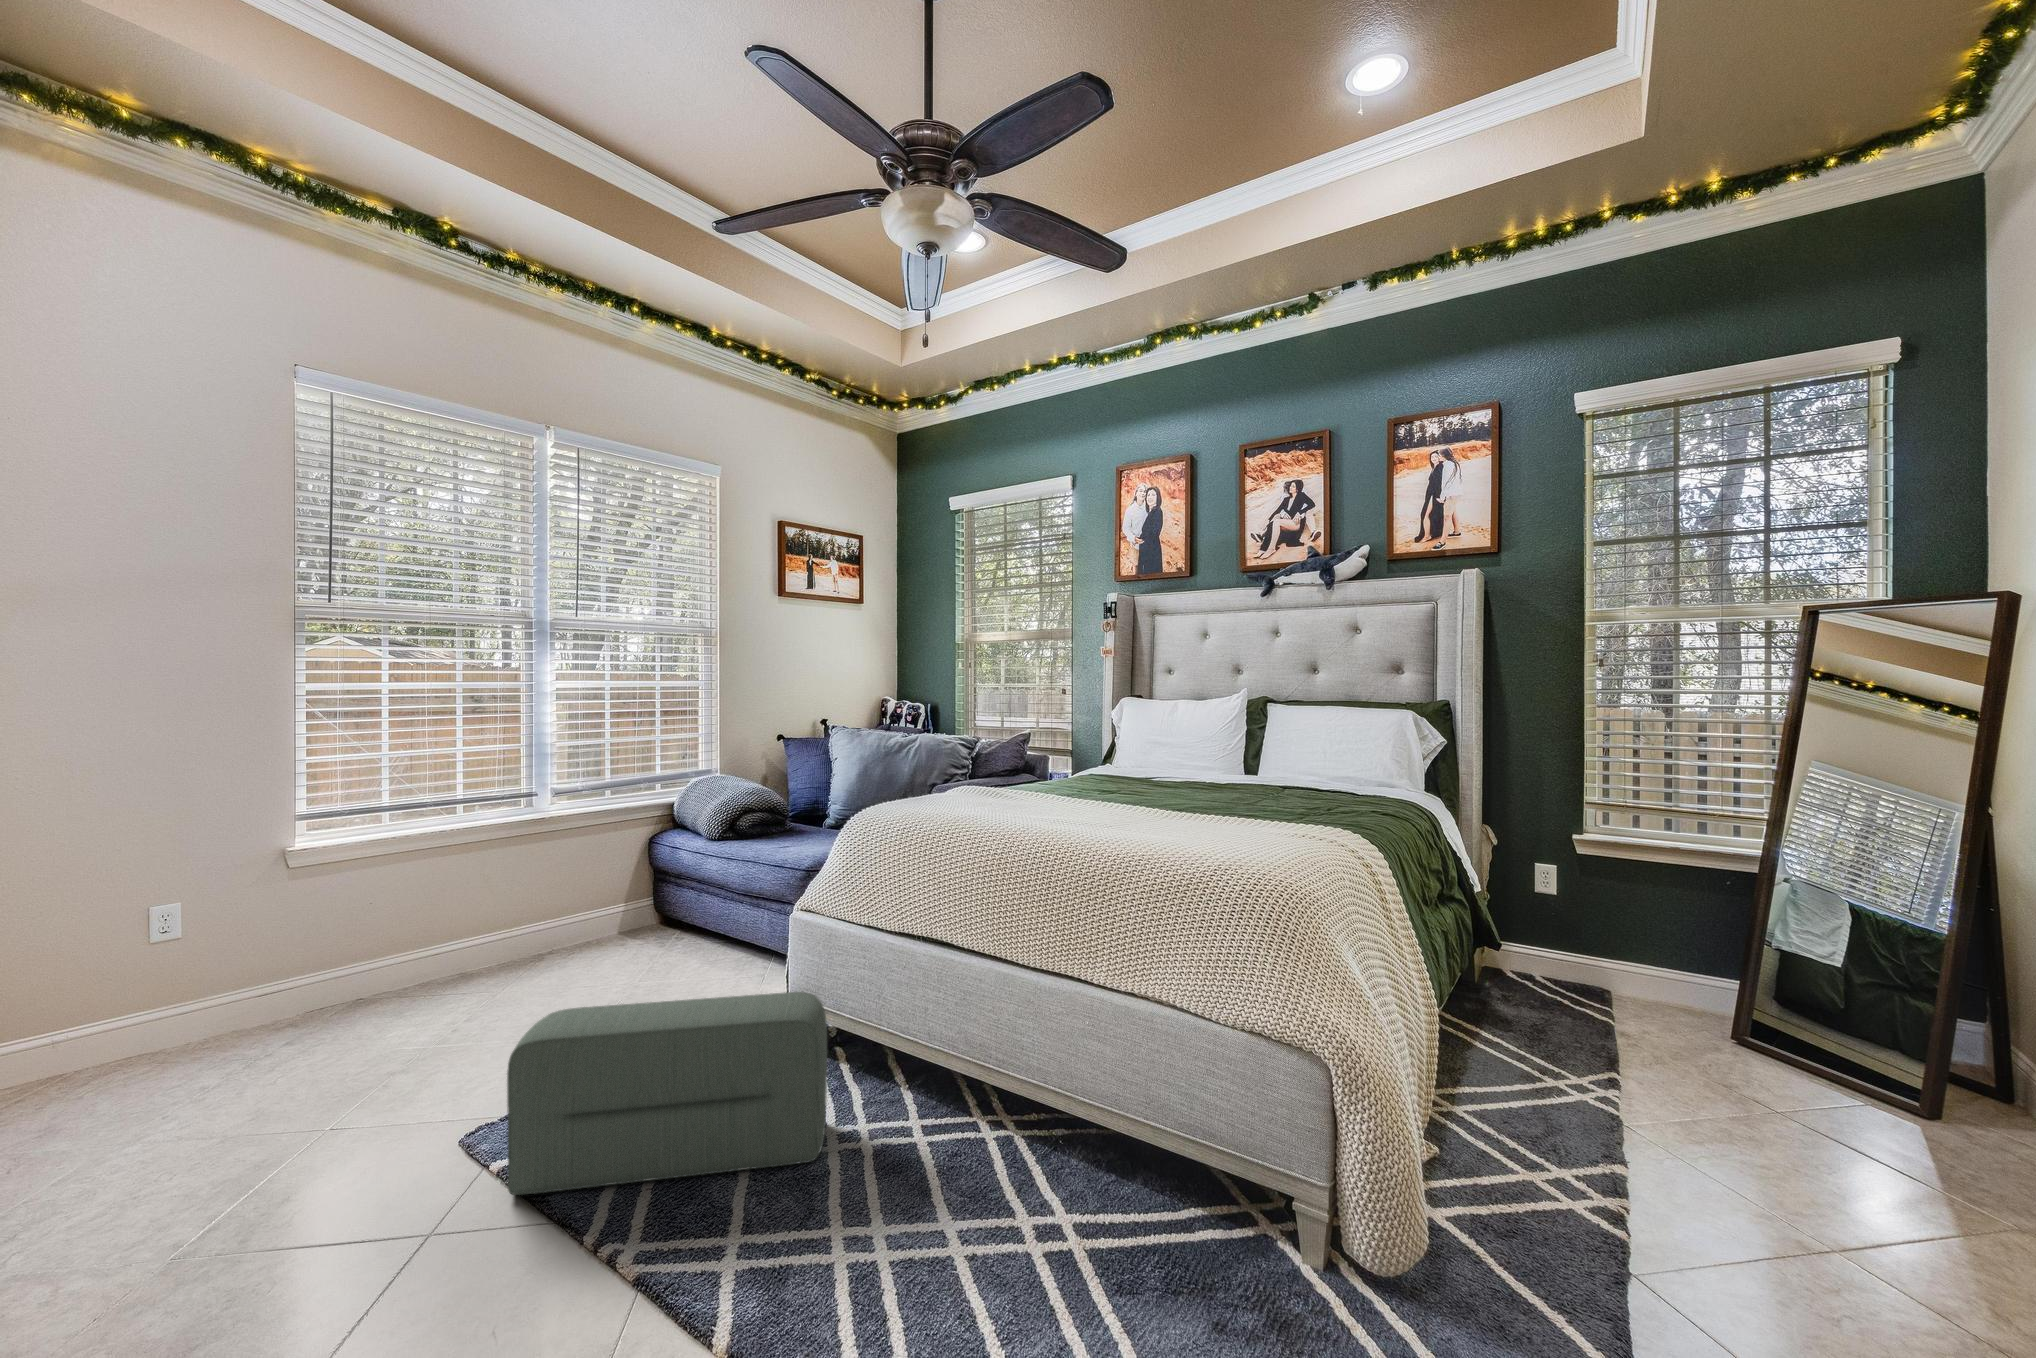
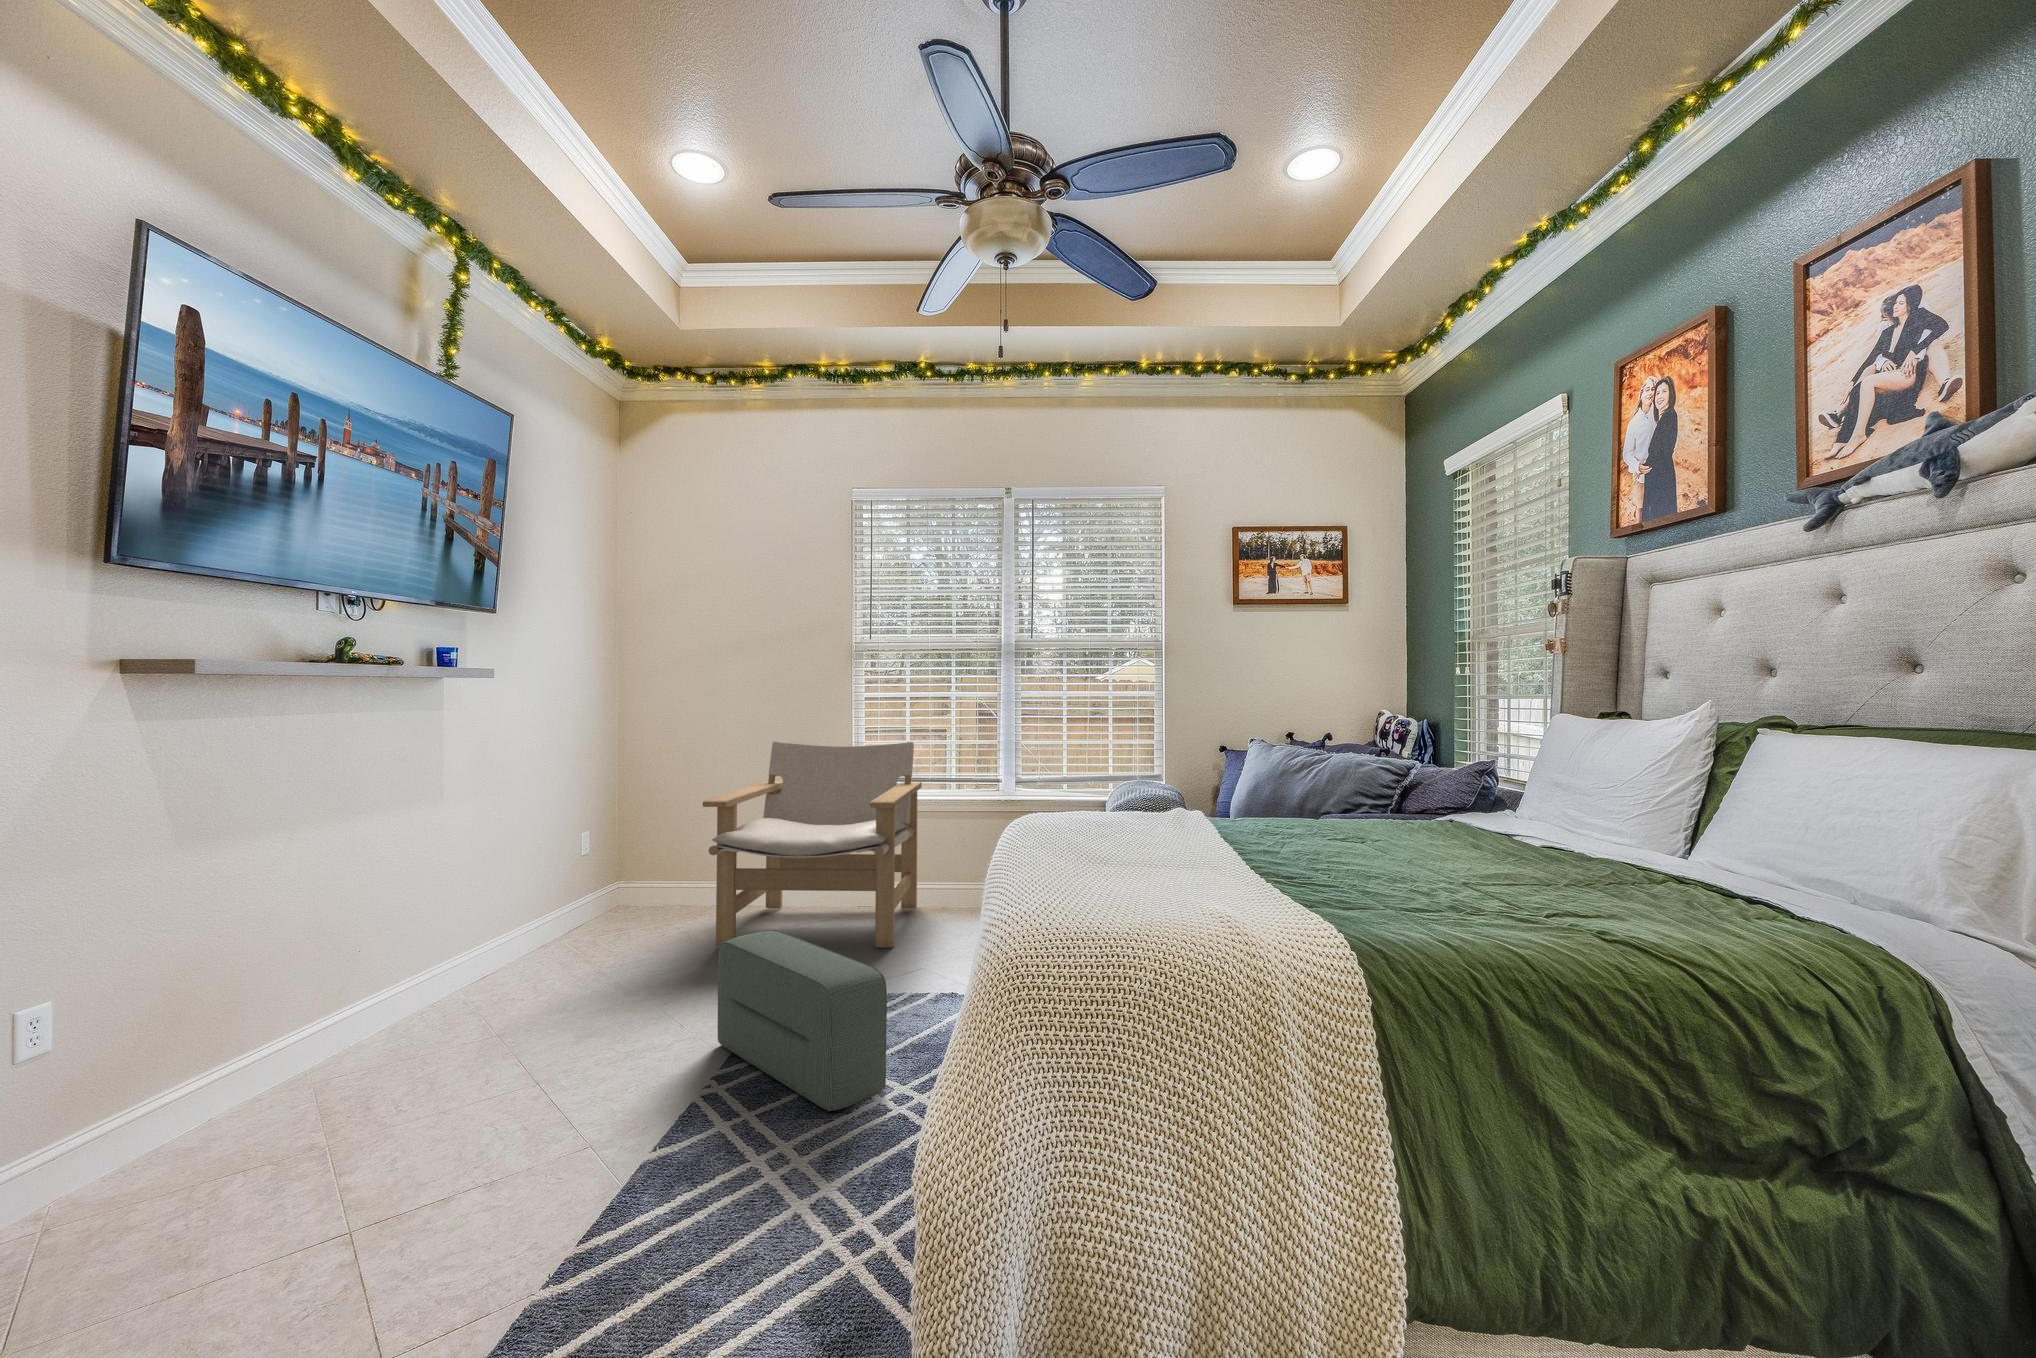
lounge chair: none [104,750,527,1129] -> present [703,742,922,948]

